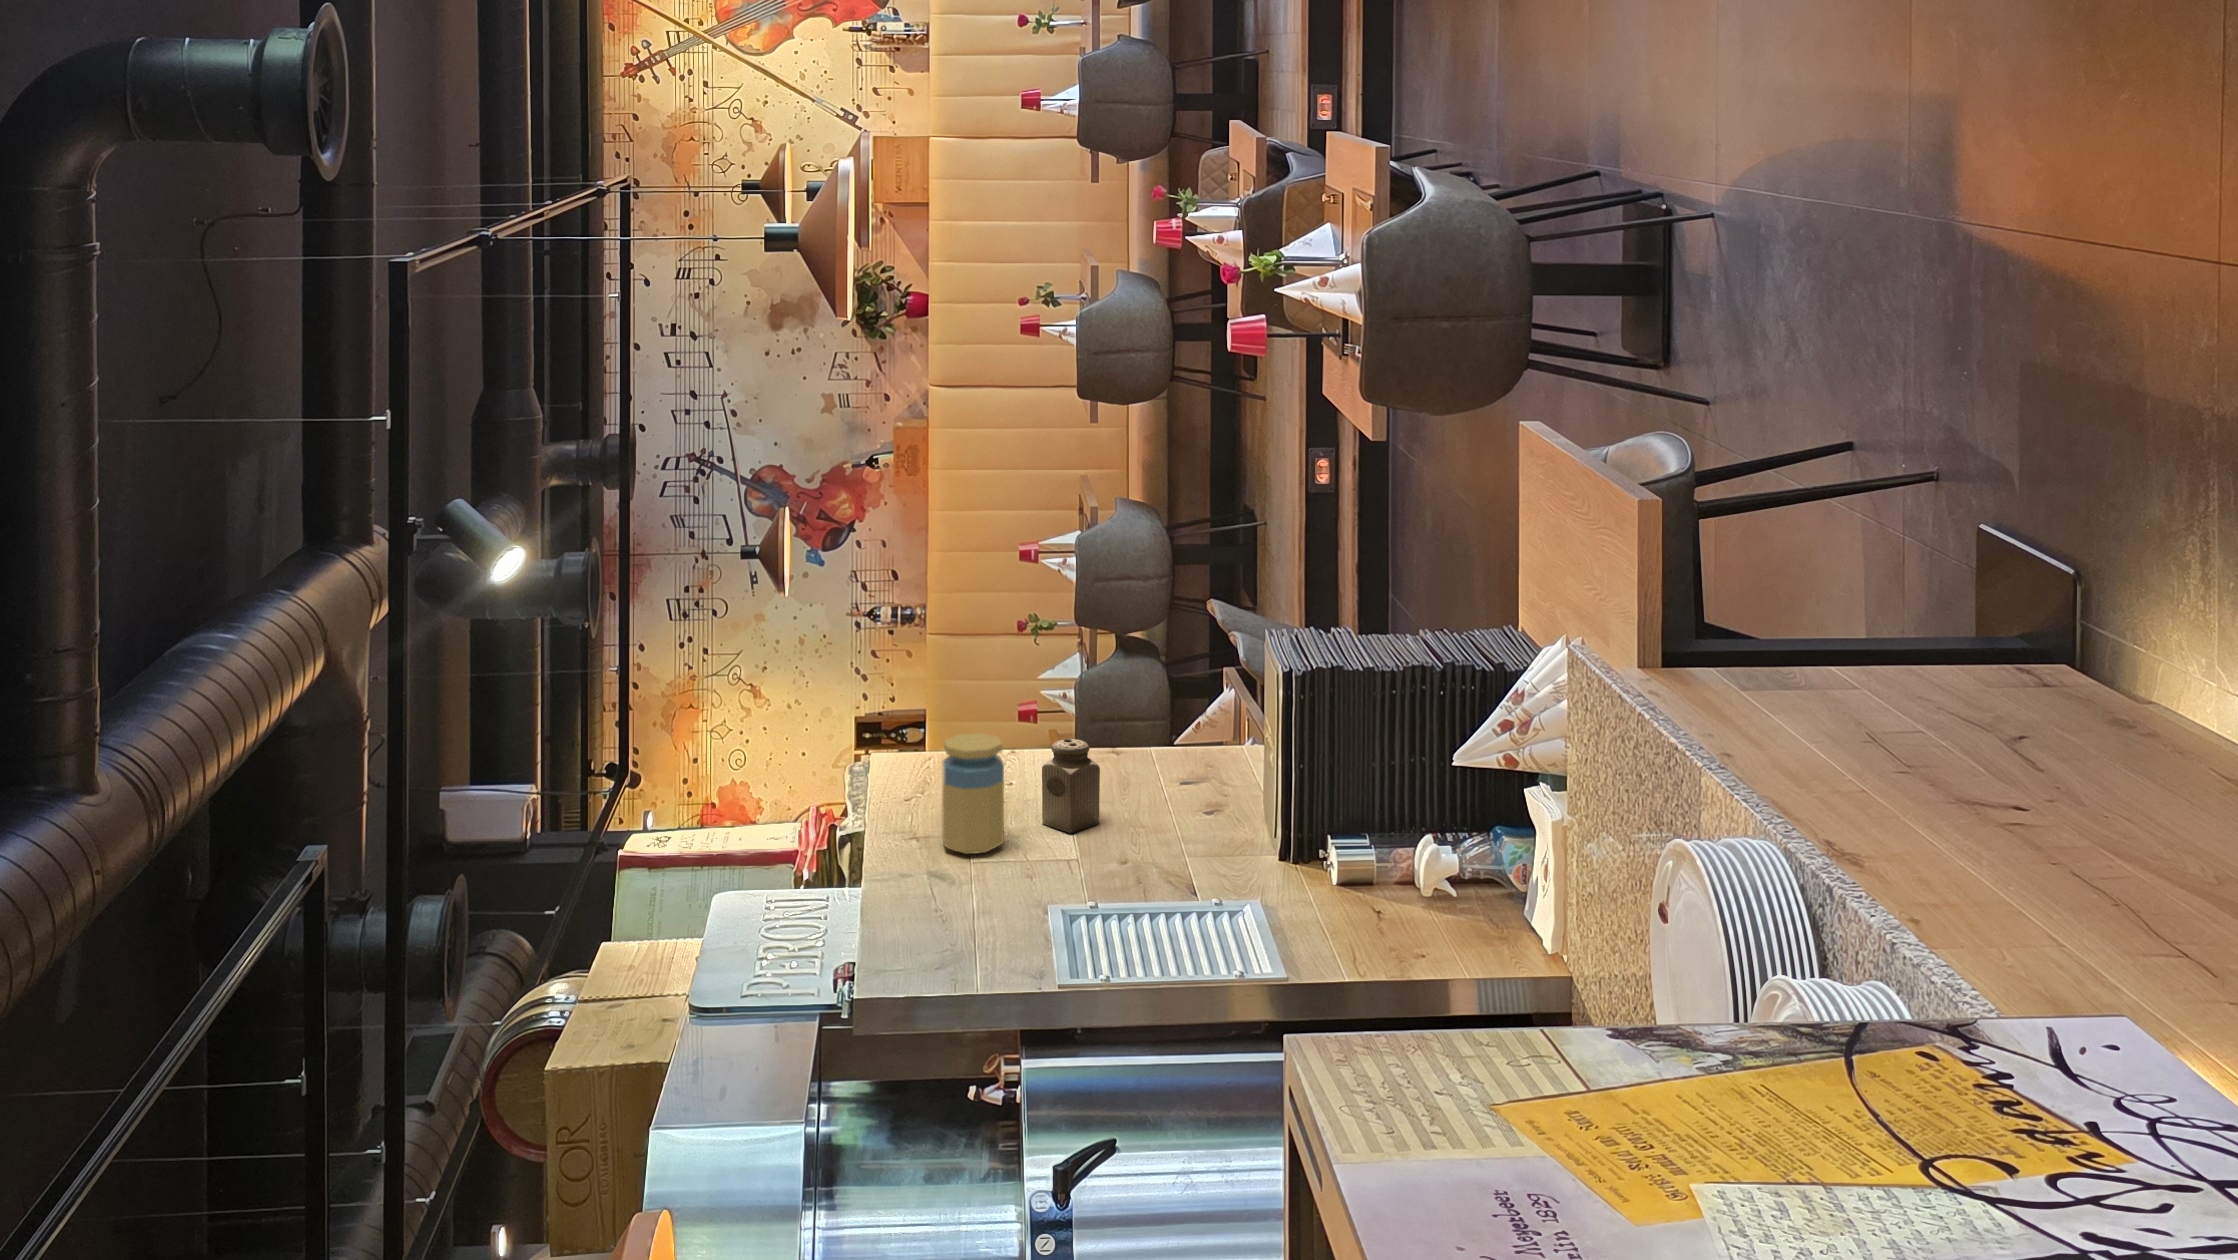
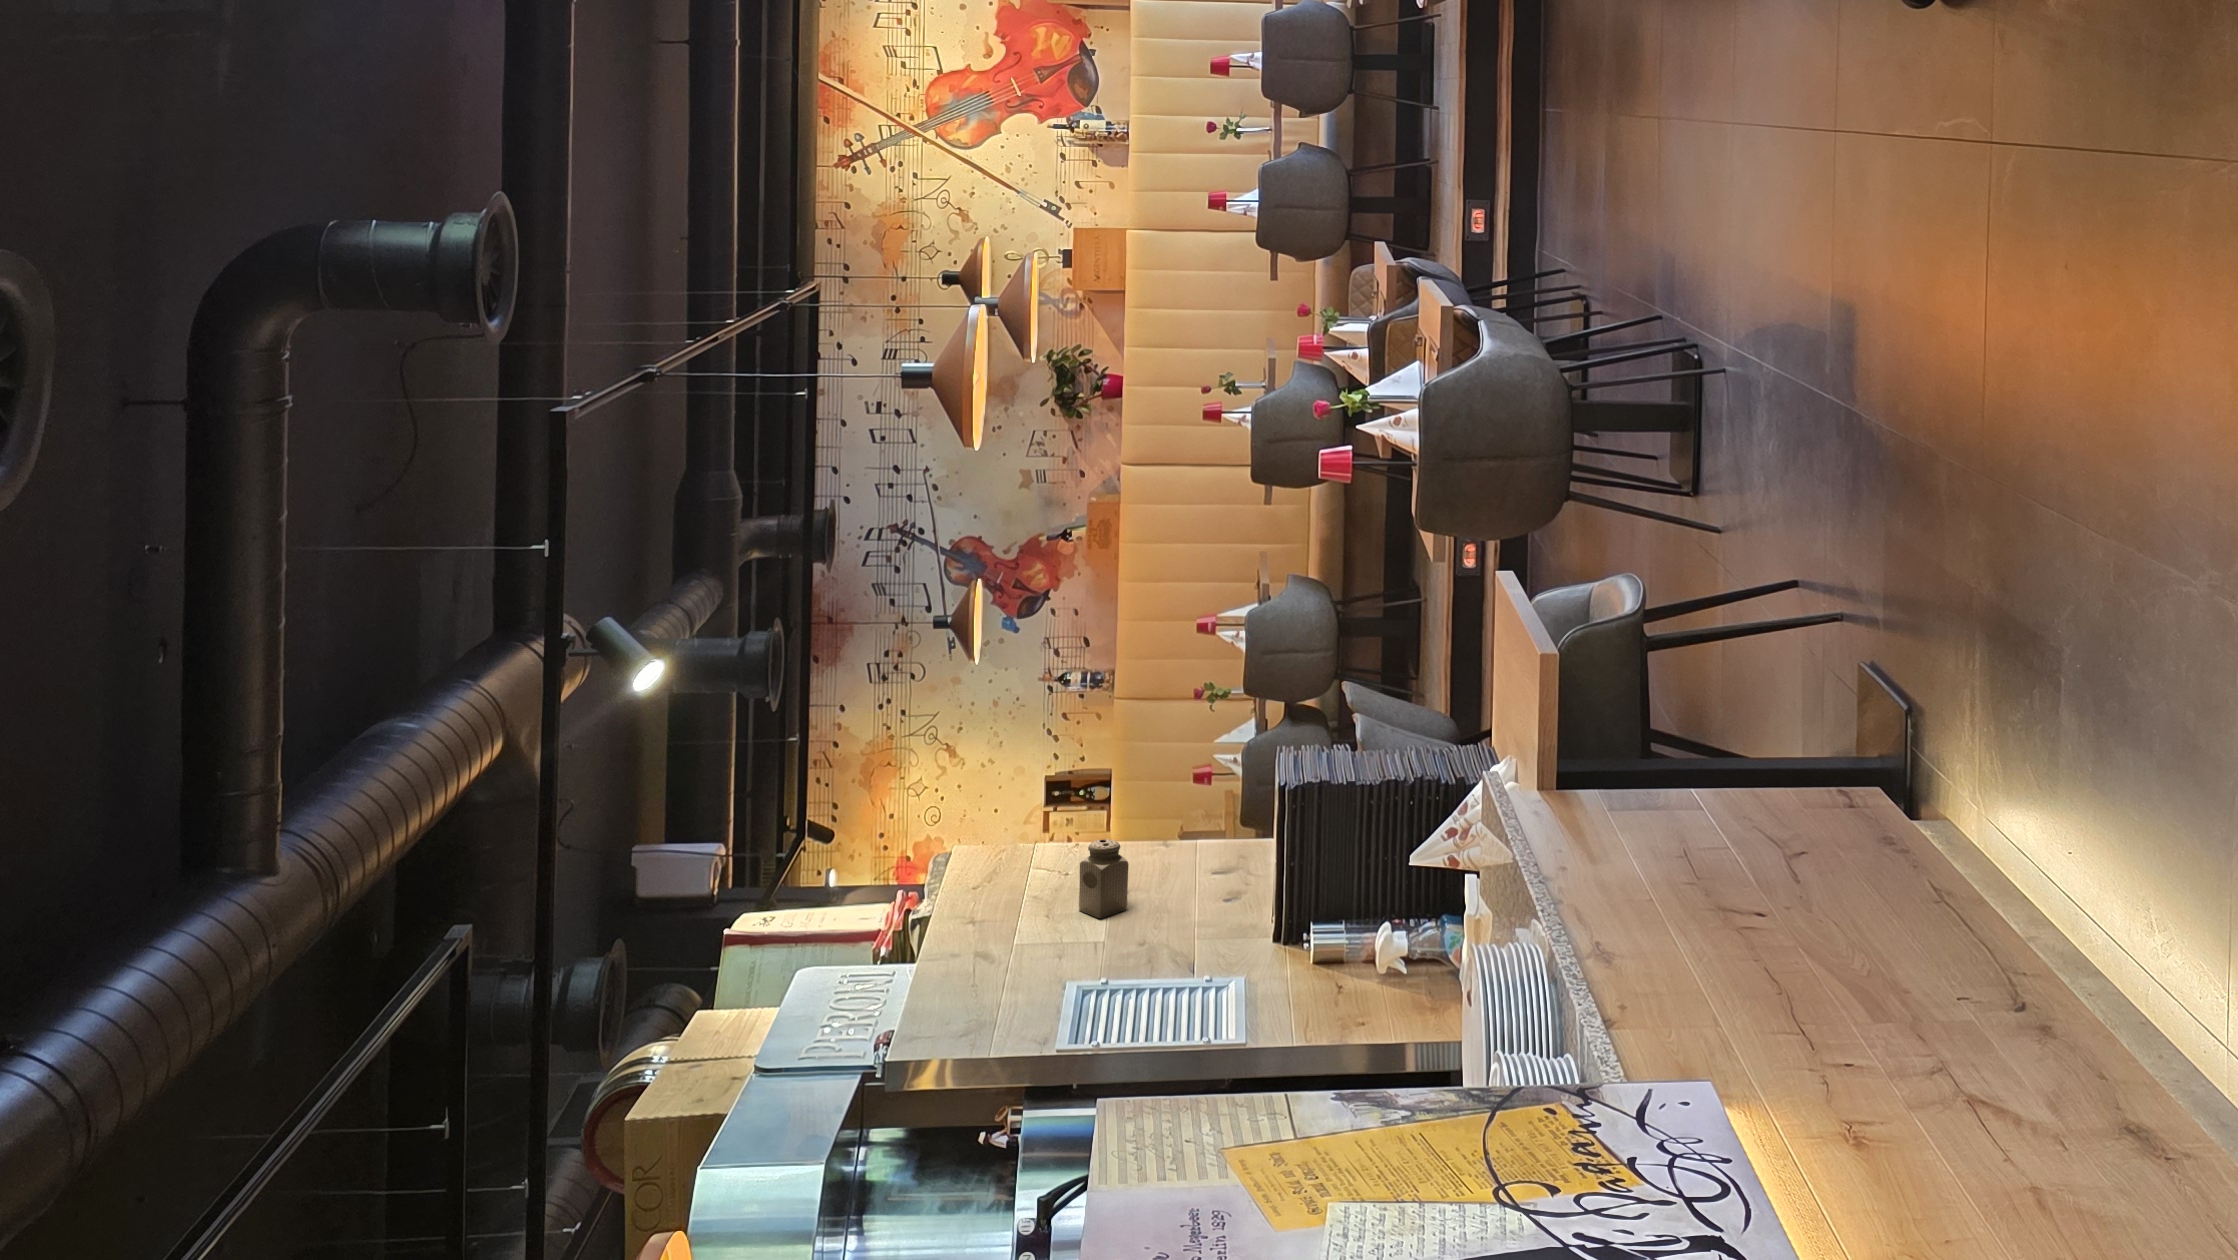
jar: present [942,733,1004,854] -> none [990,836,1042,938]

